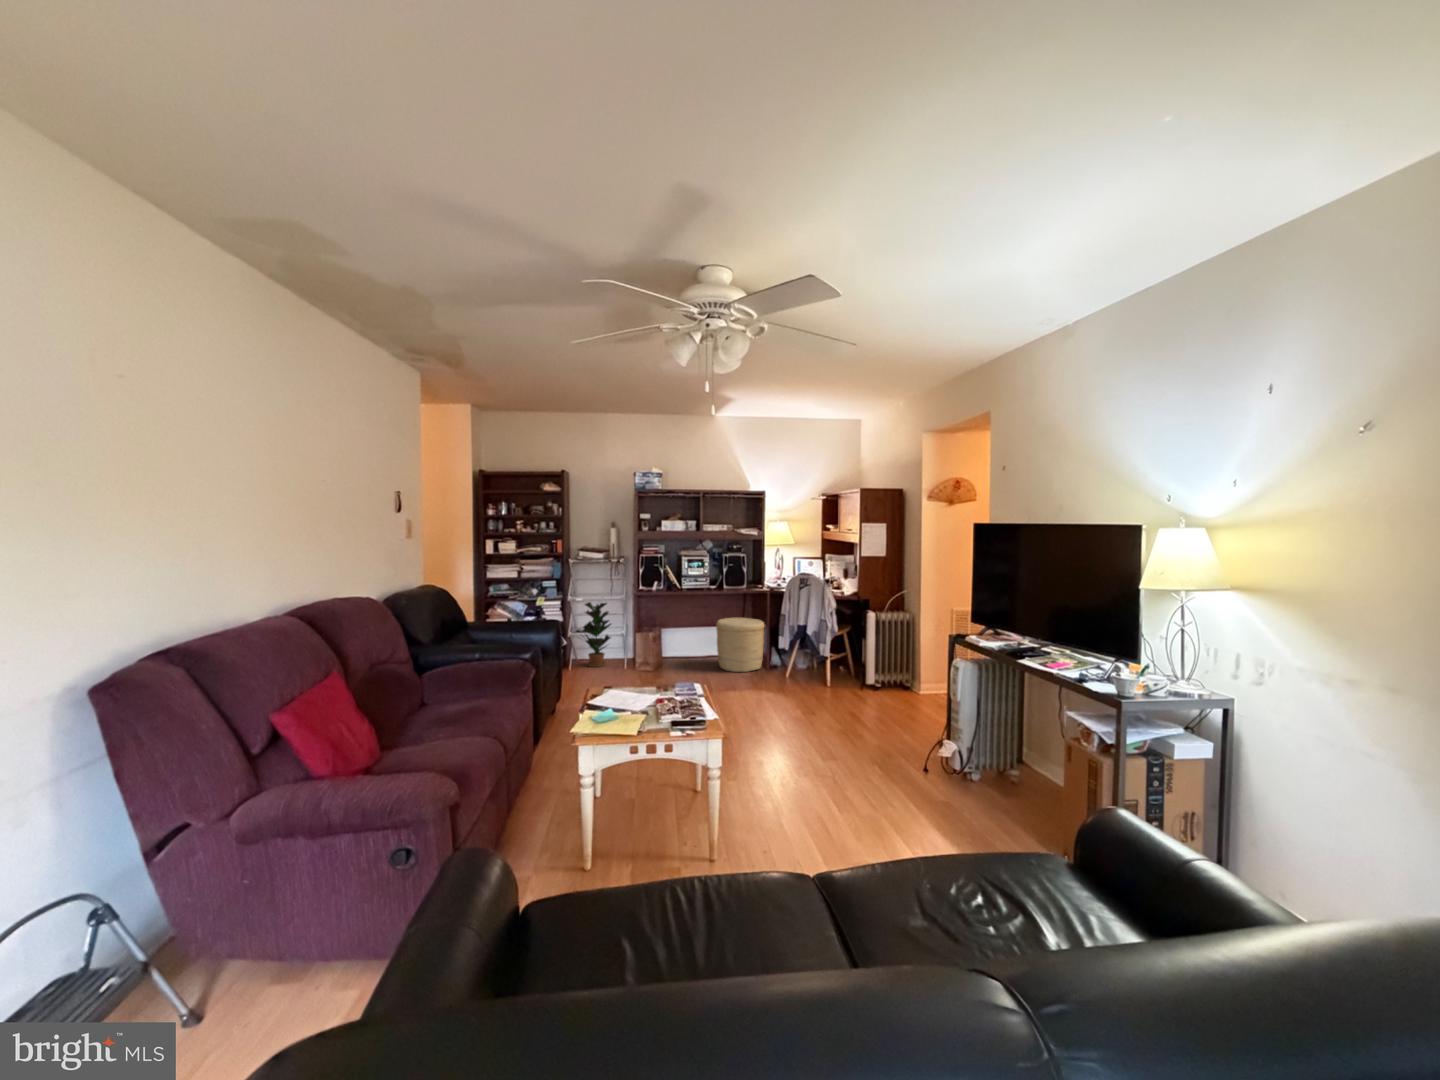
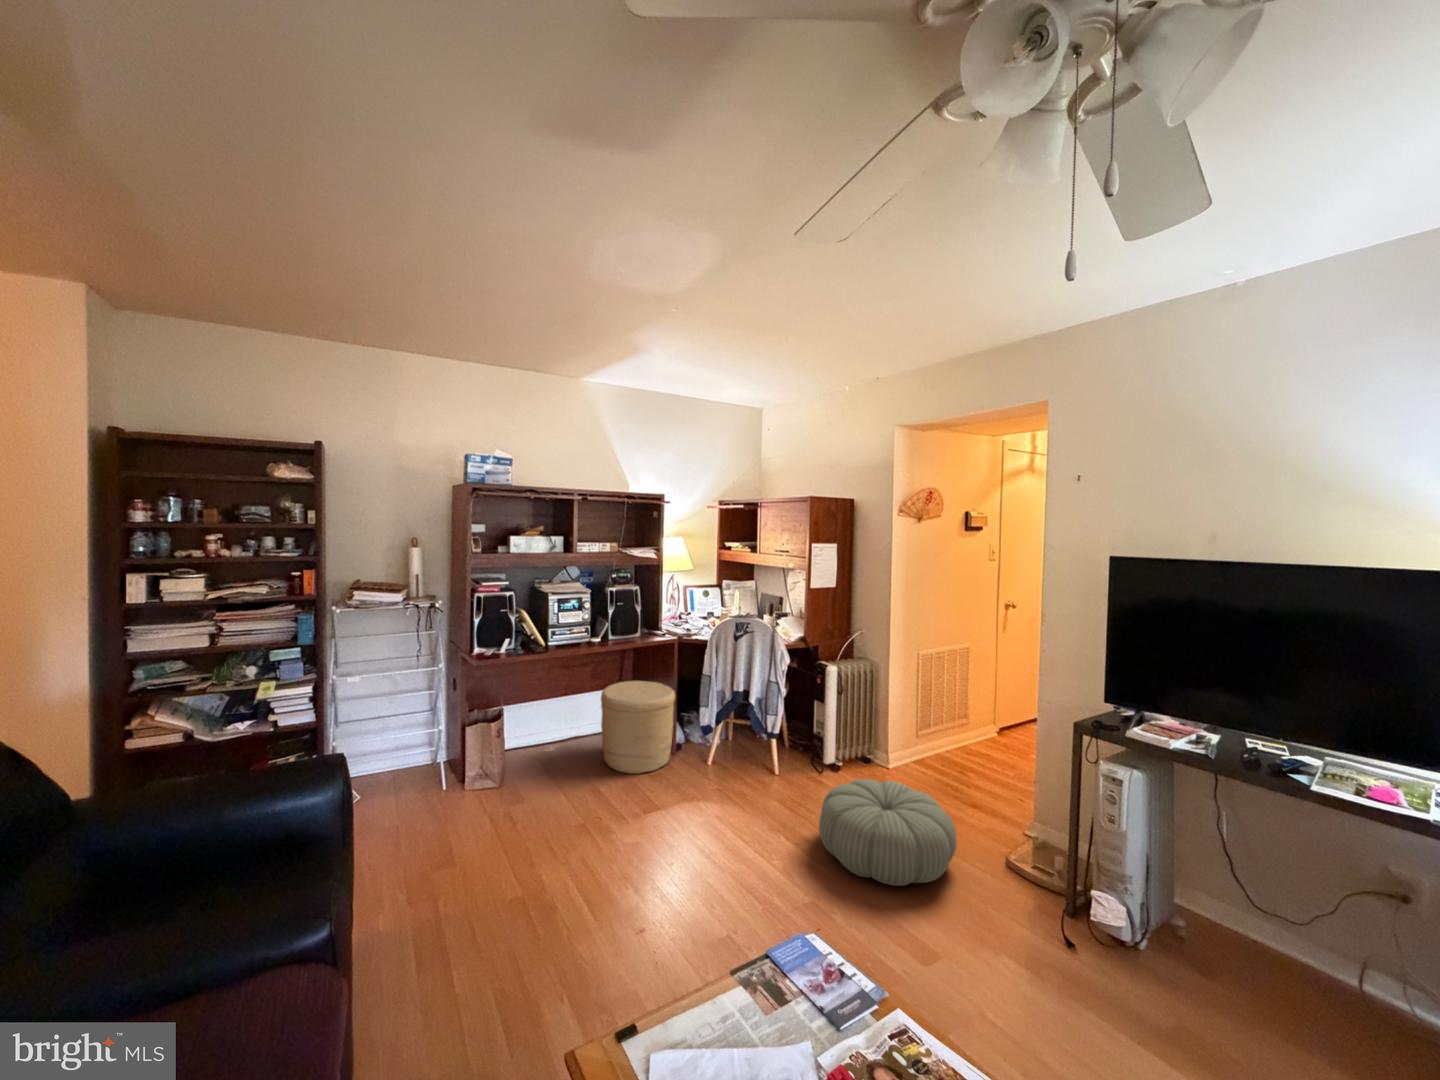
potted plant: present [575,602,611,667] -> none [337,678,419,797]
pouf: none [817,670,903,721] -> present [819,779,957,886]

